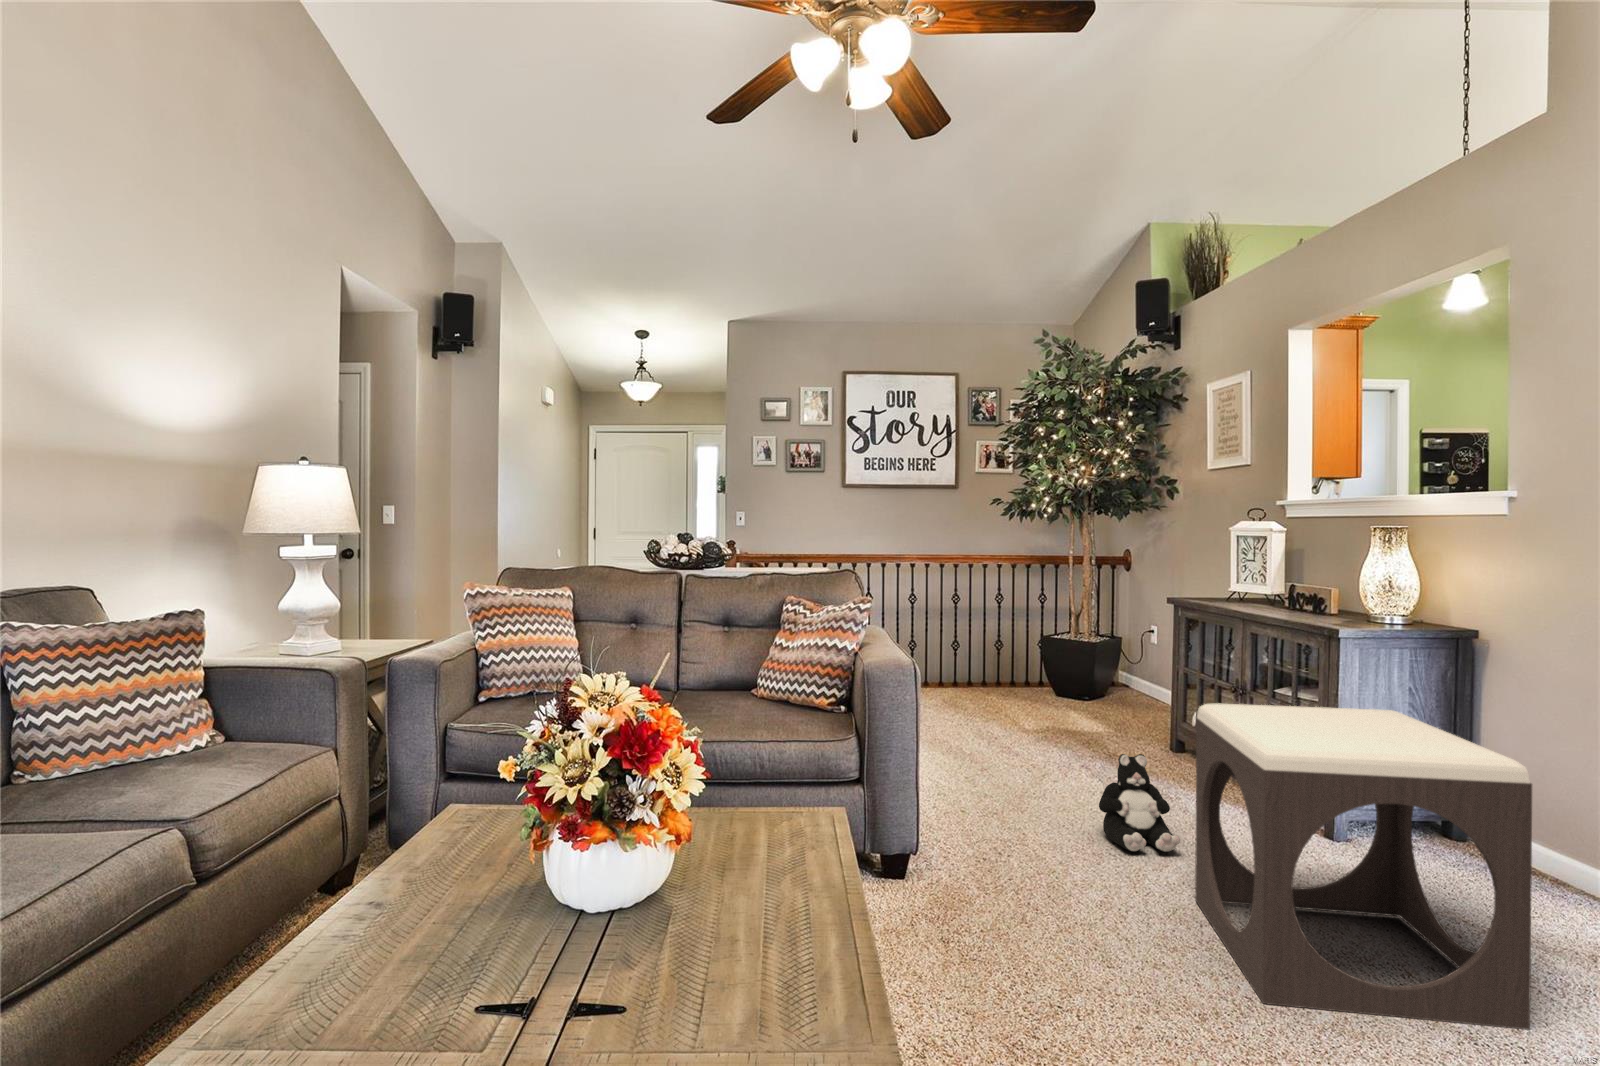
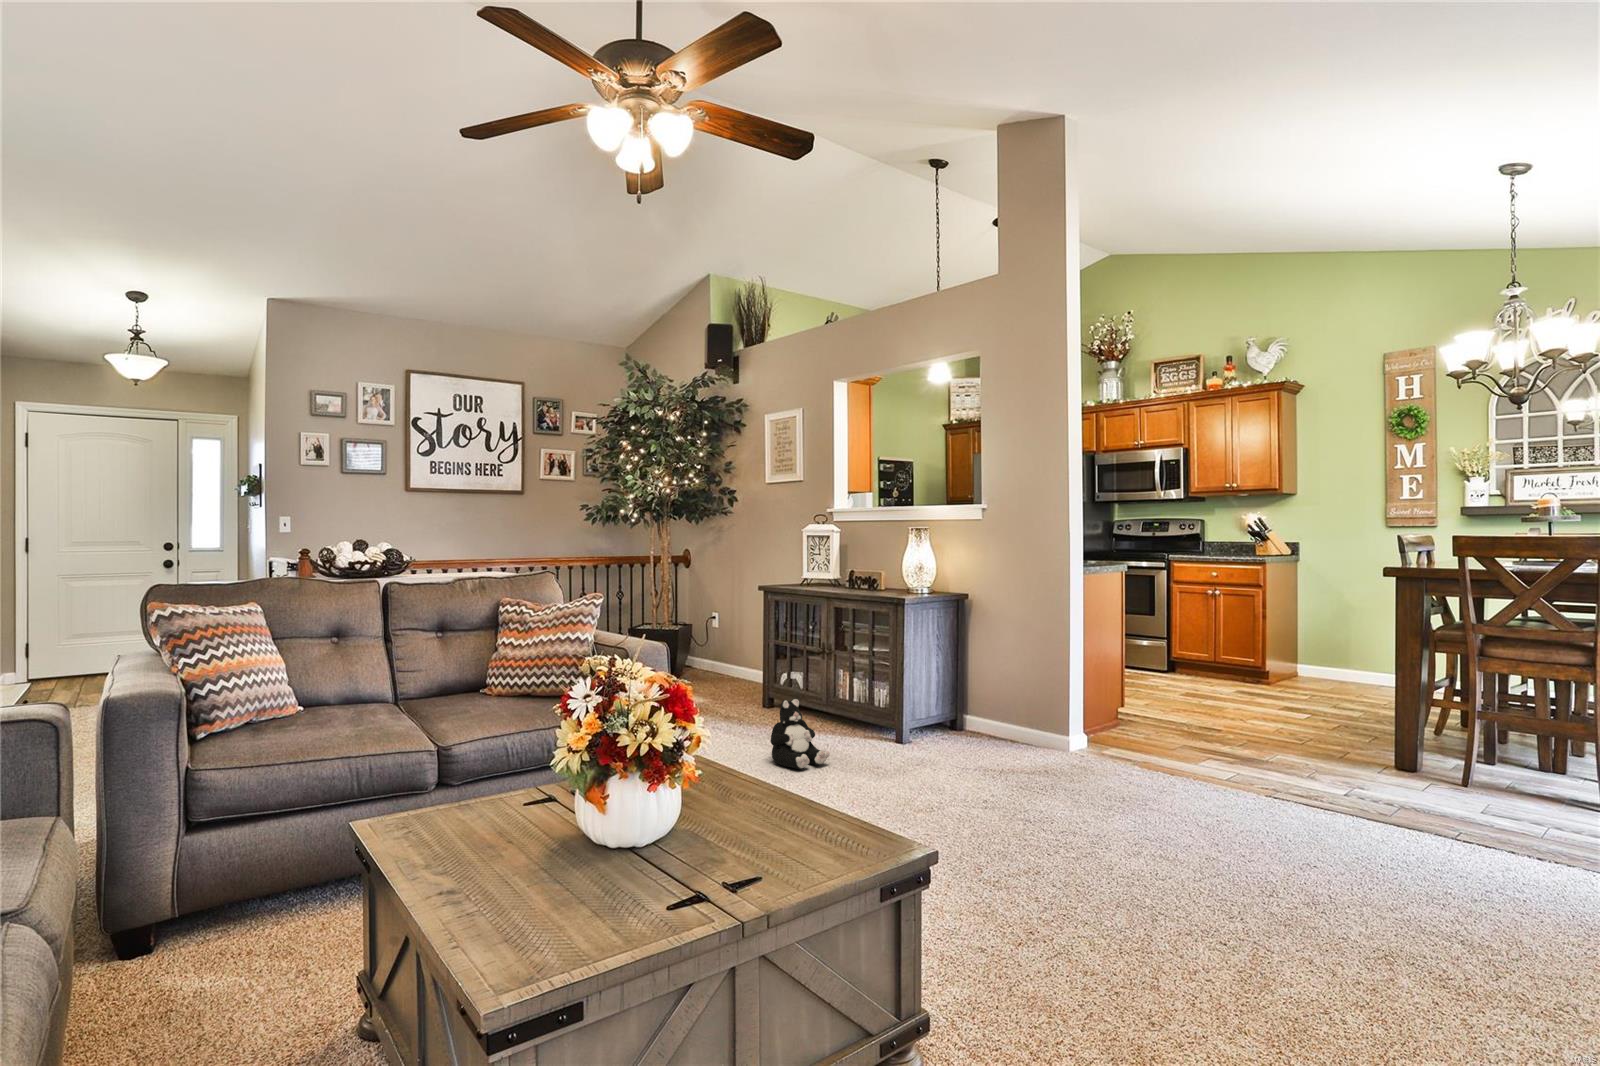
footstool: present [1195,704,1532,1030] -> none [860,642,1047,828]

